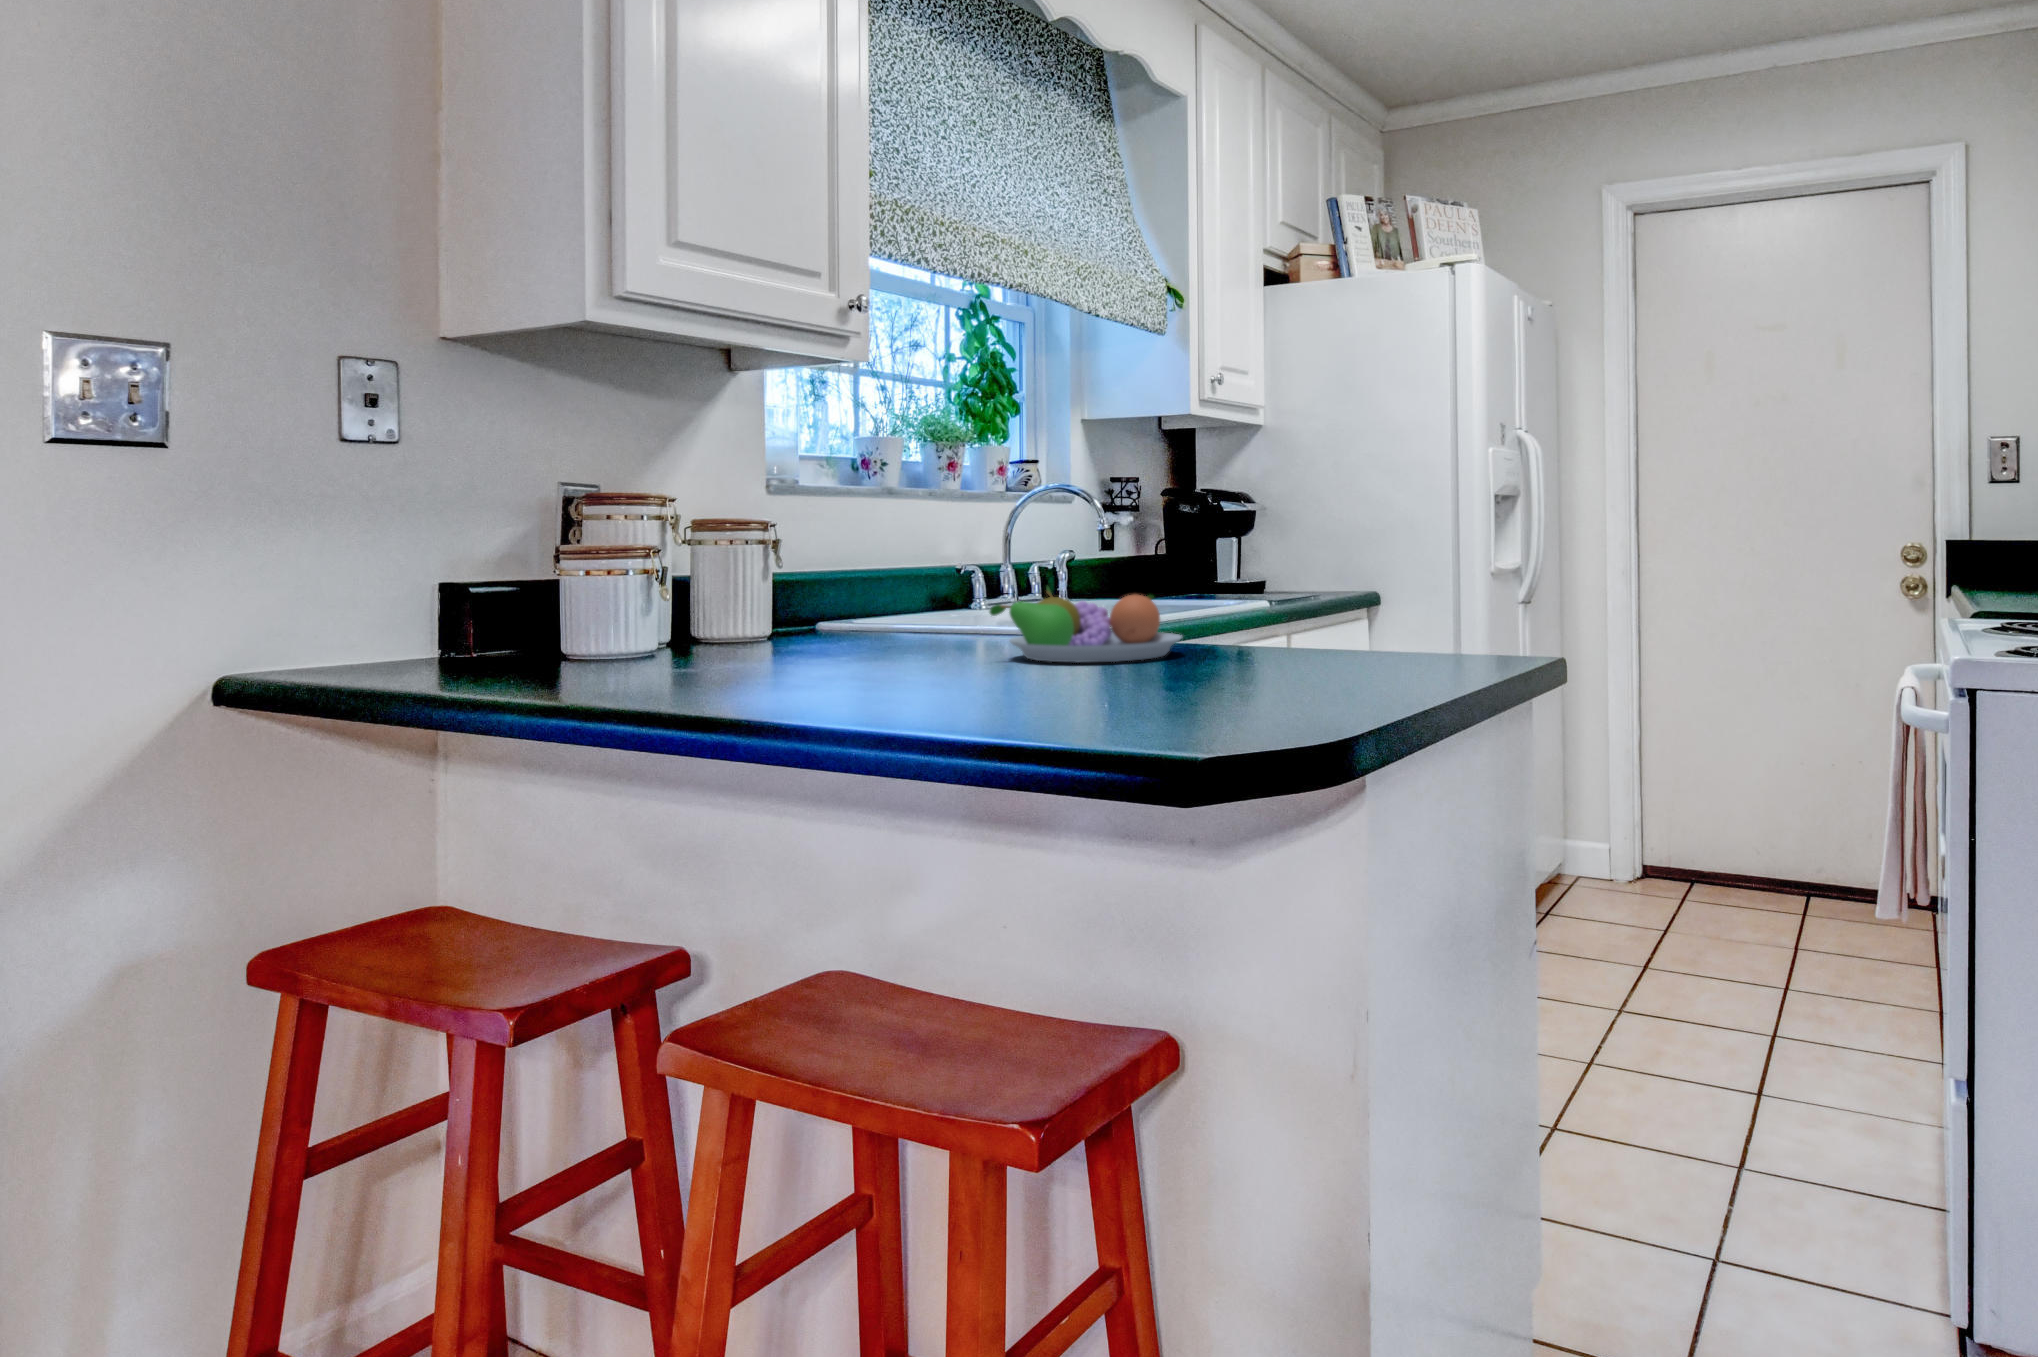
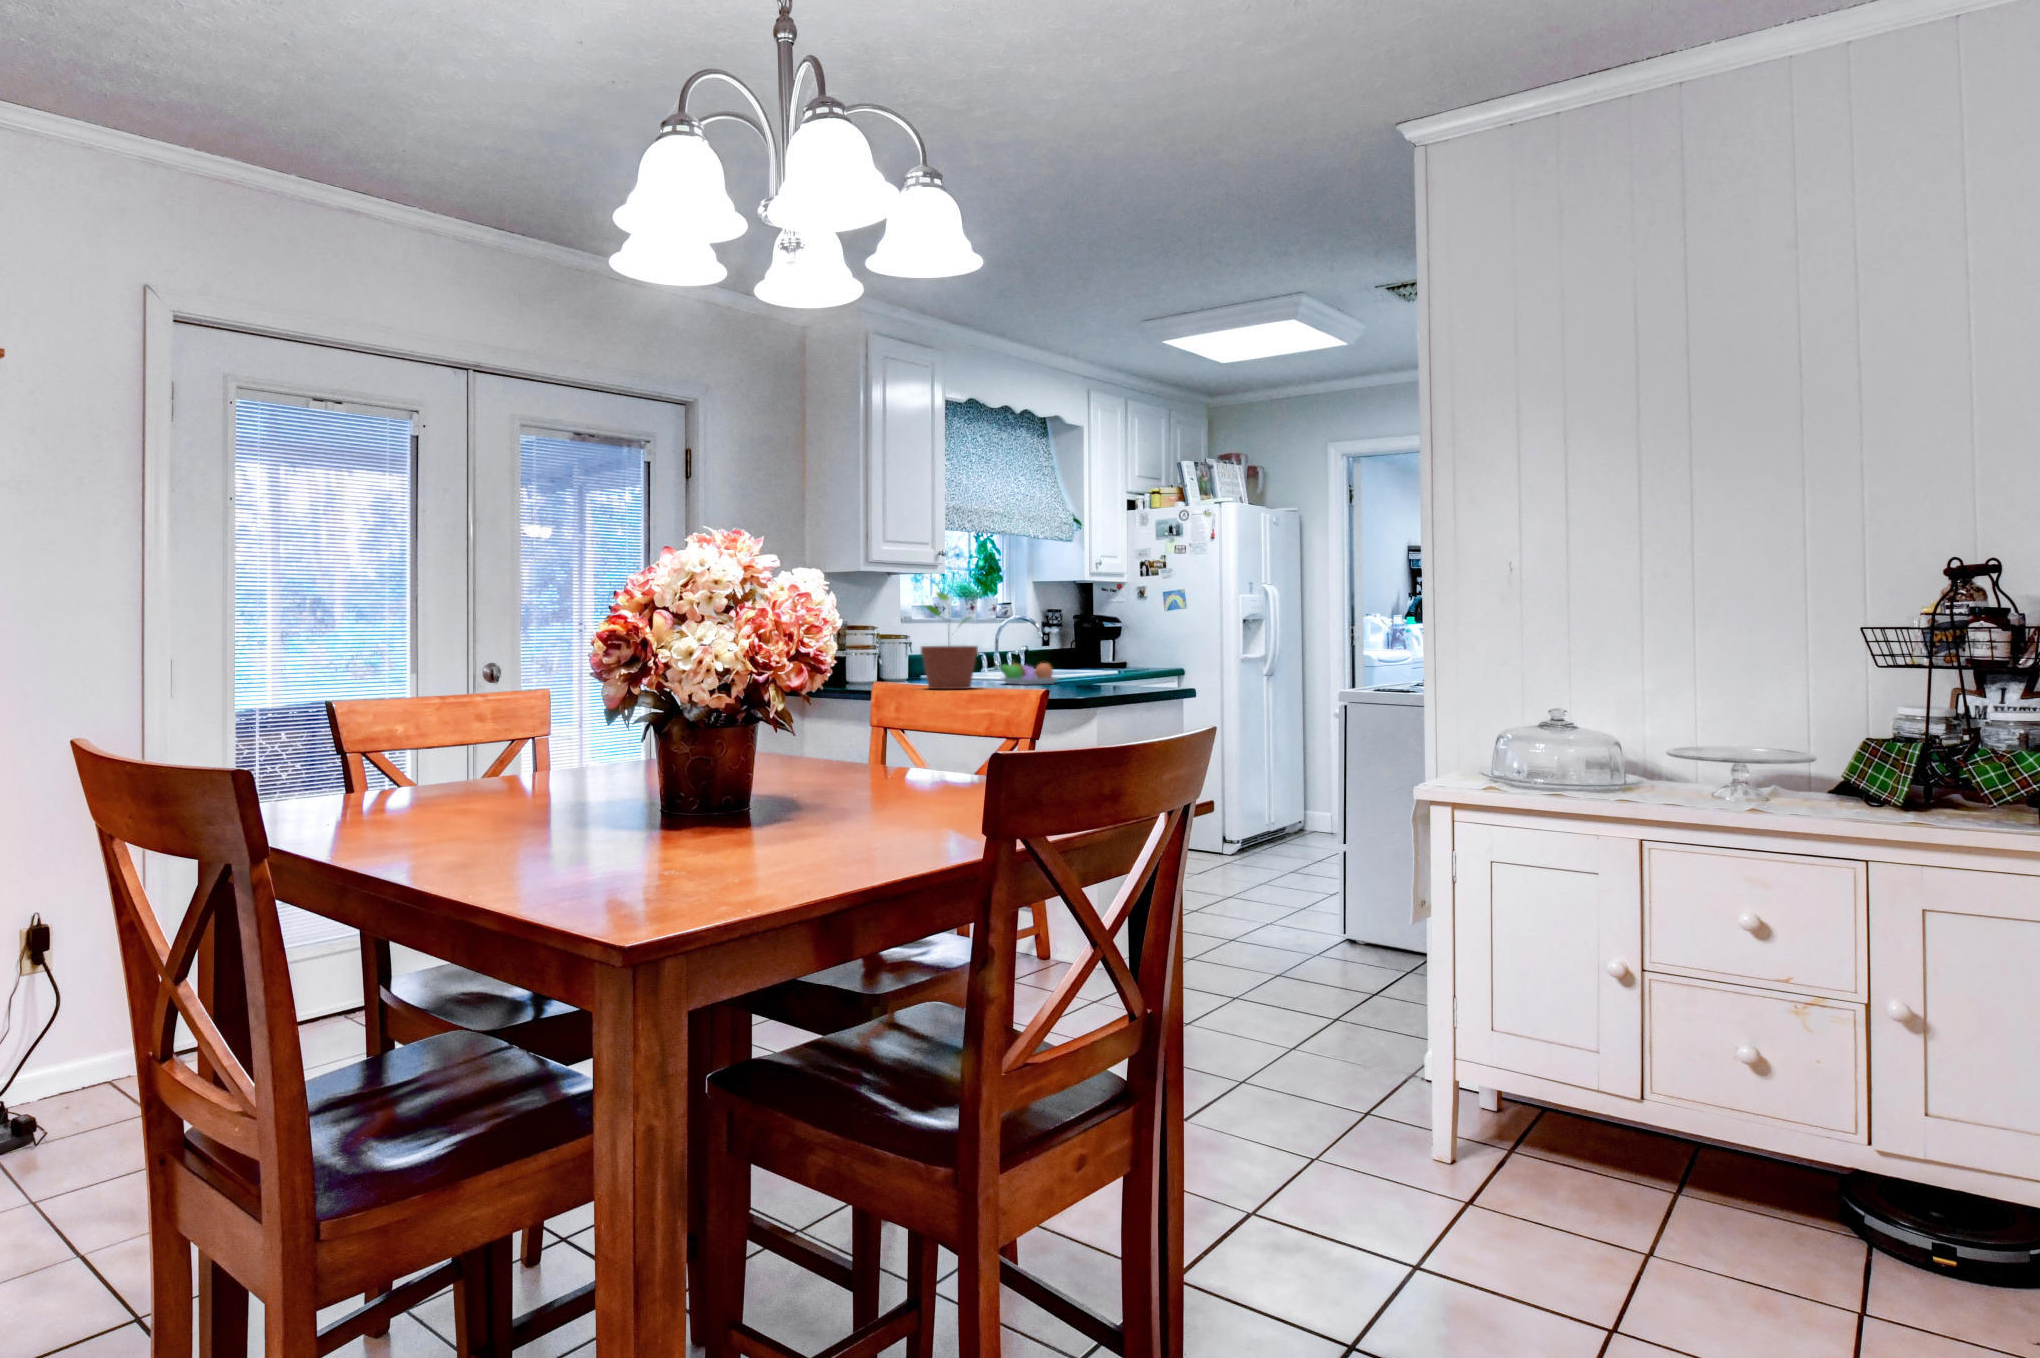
potted plant: none [720,366,929,703] -> present [921,593,978,689]

